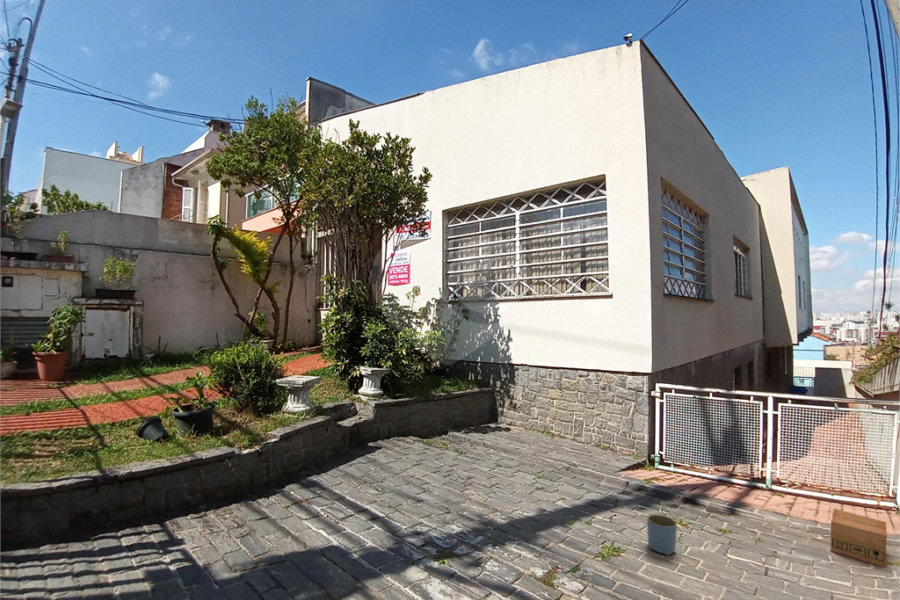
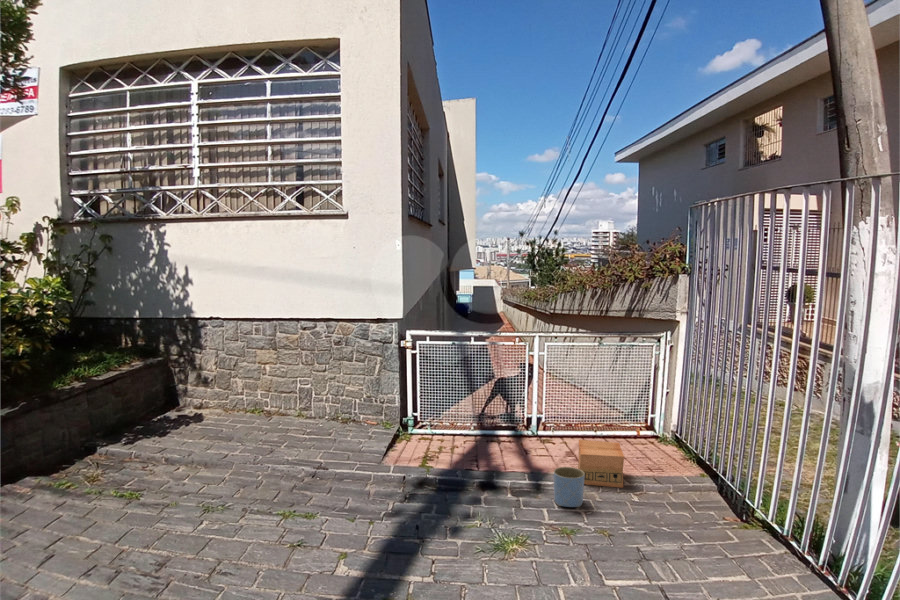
planter: present [647,514,677,555] -> present [554,467,585,508]

